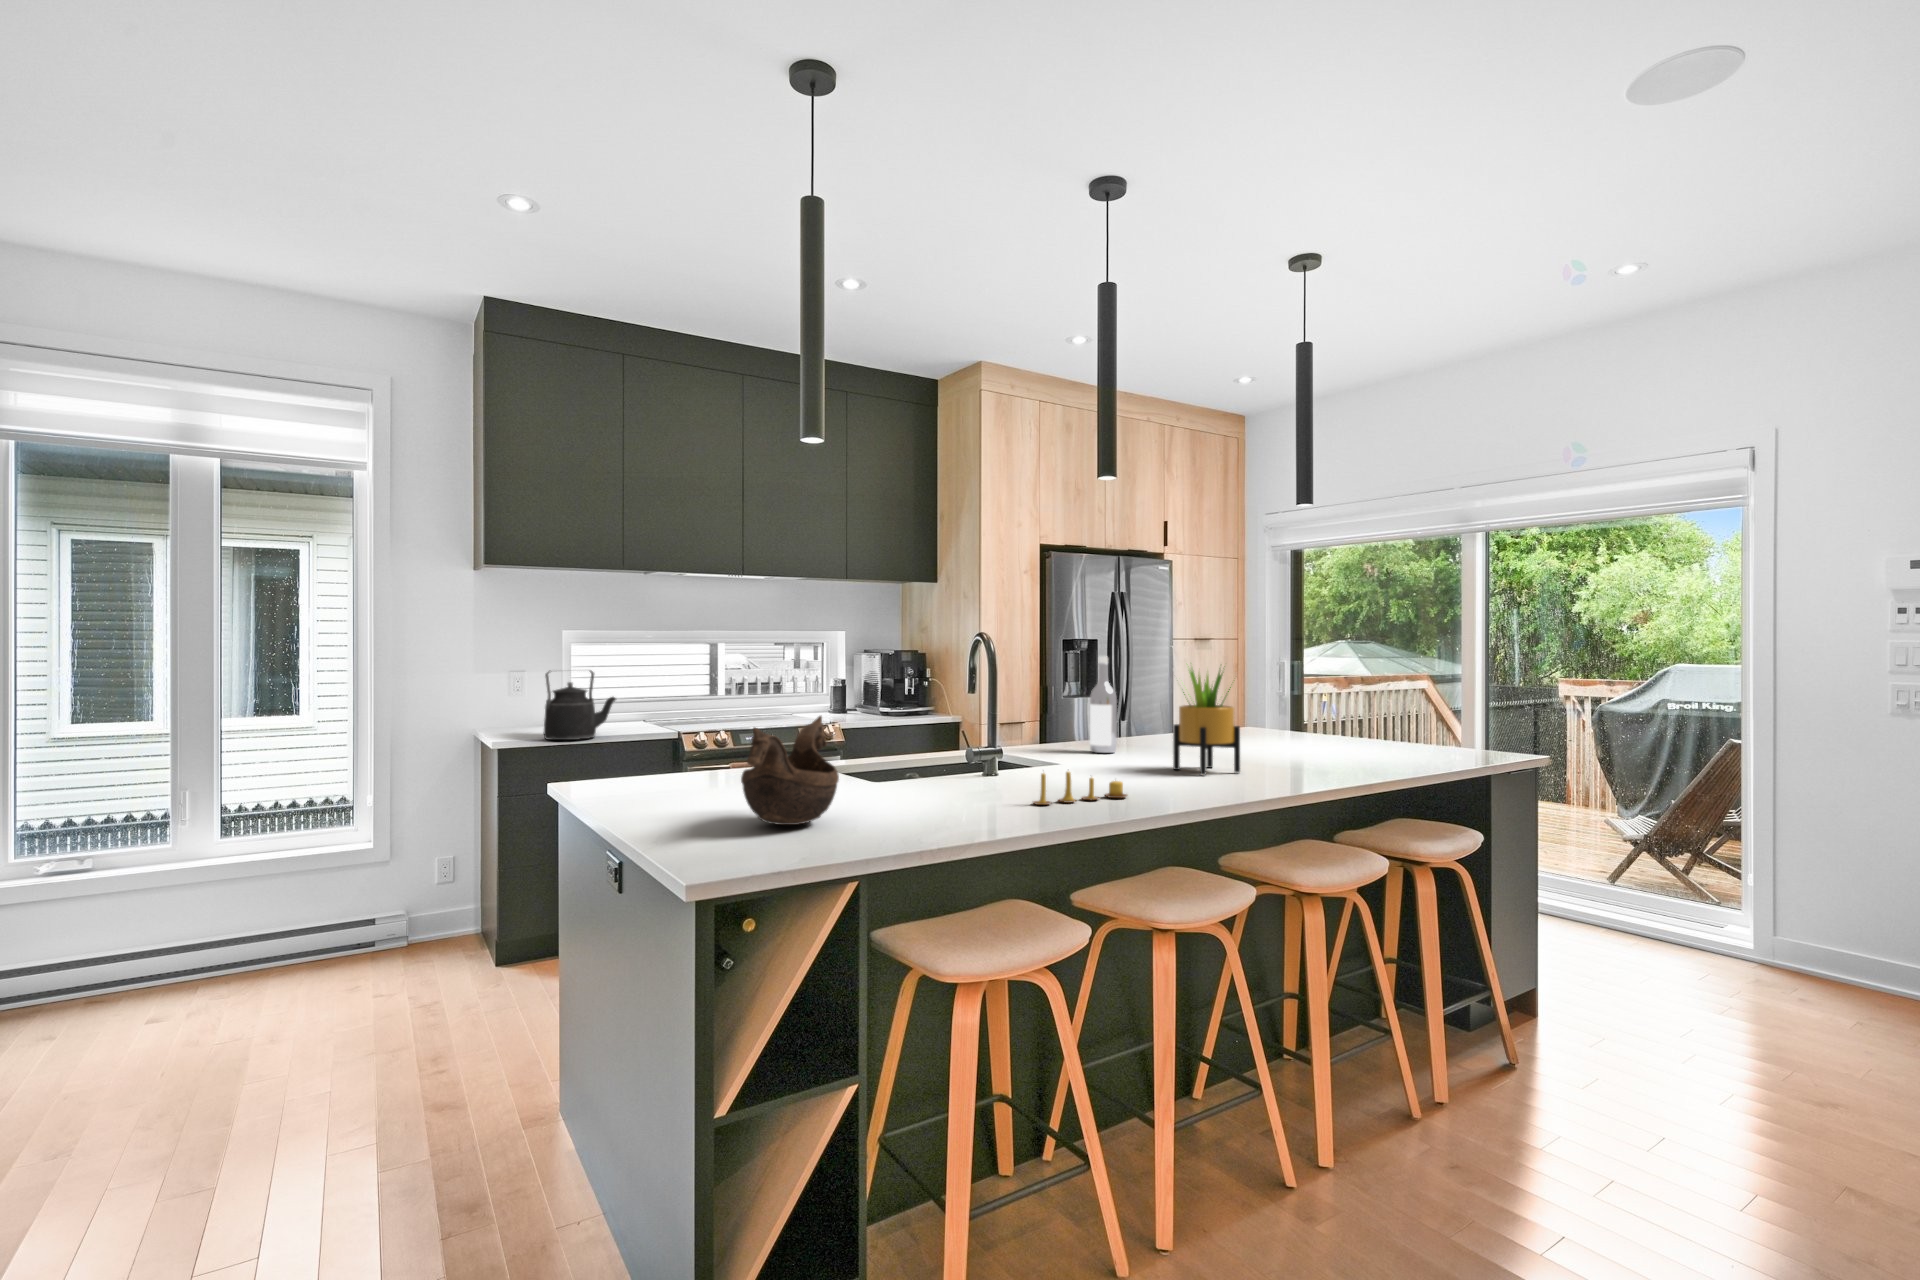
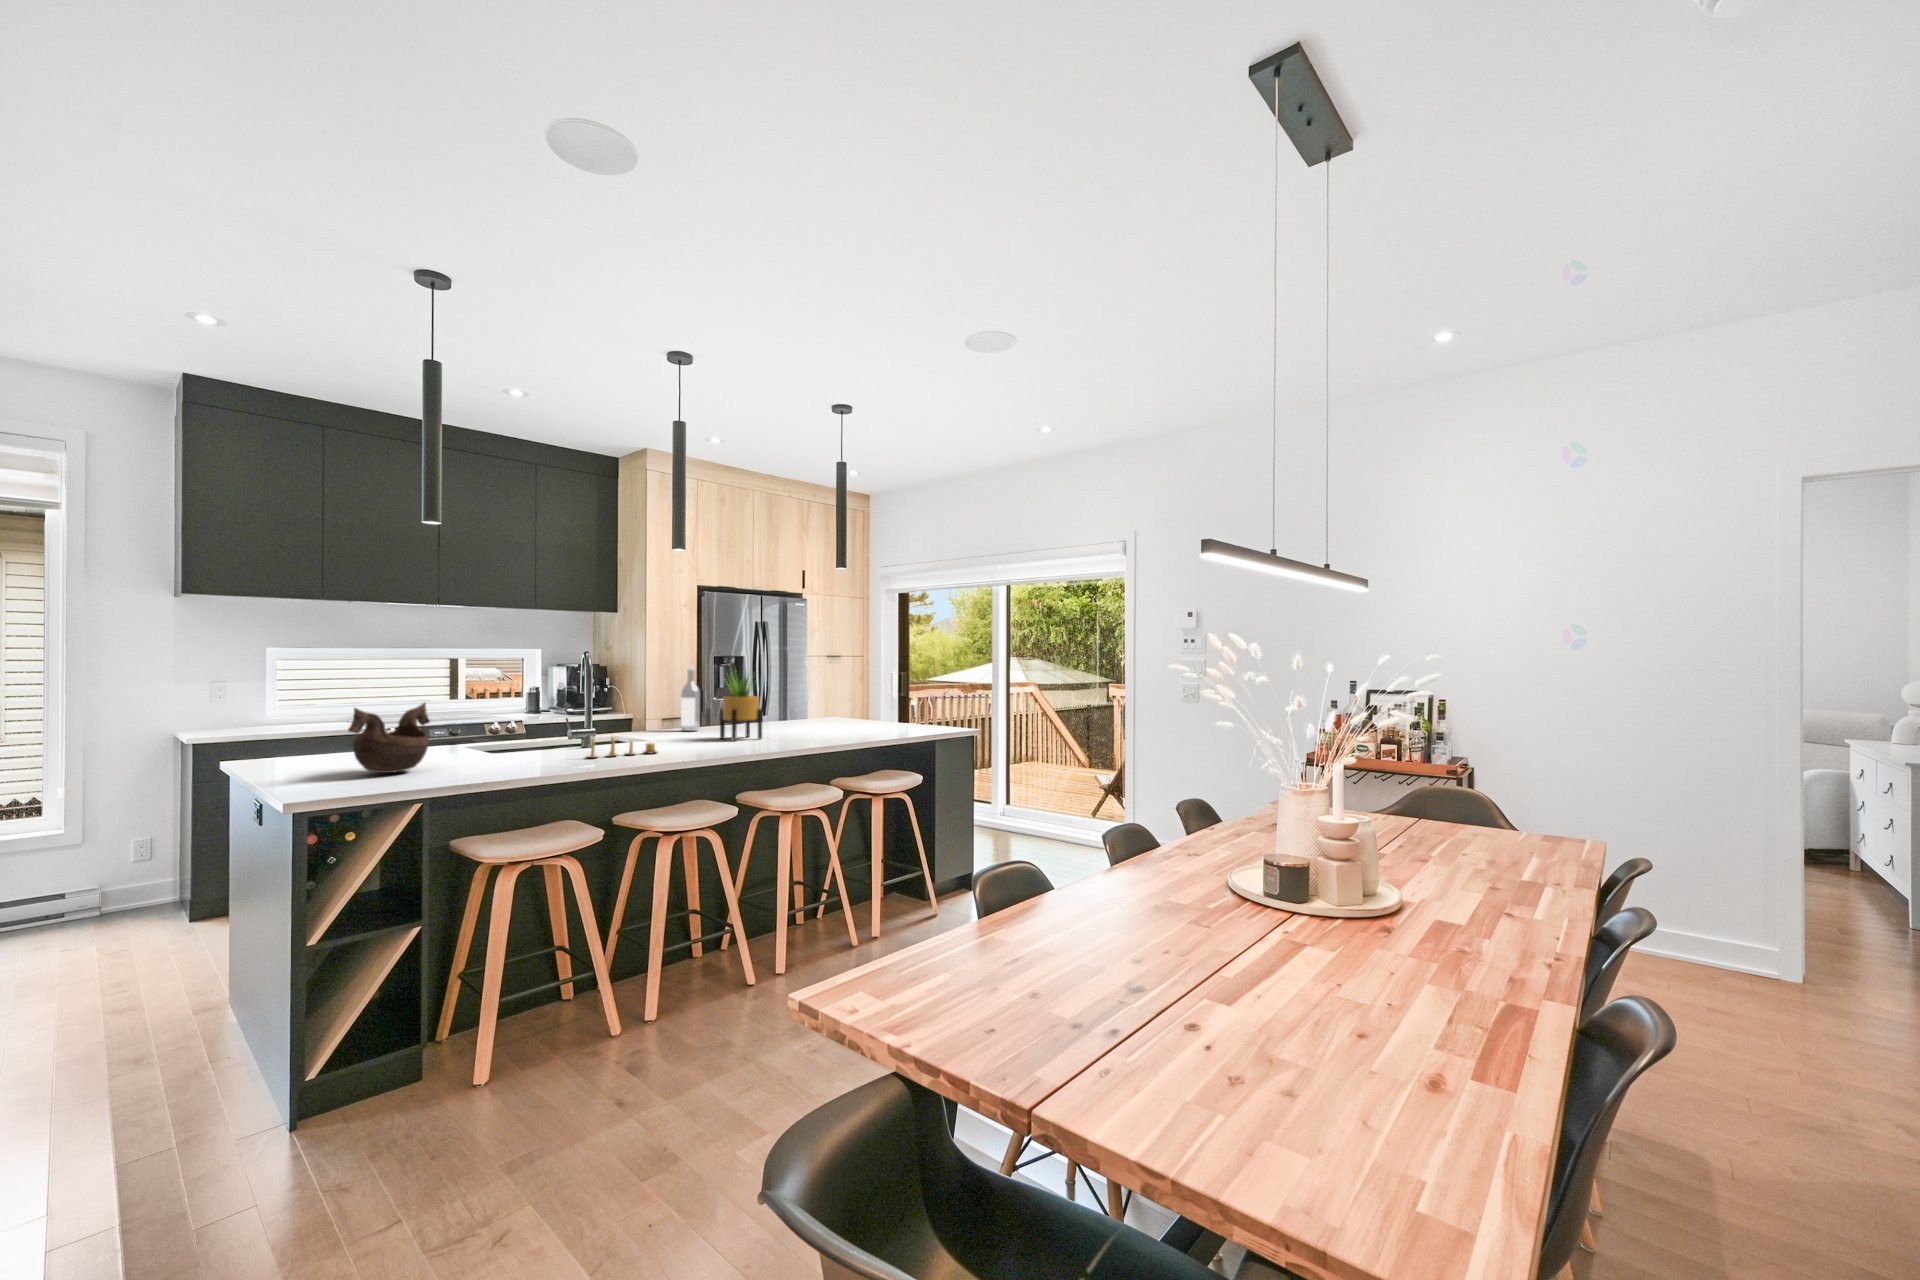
kettle: present [544,670,616,740] -> none [241,679,314,736]

